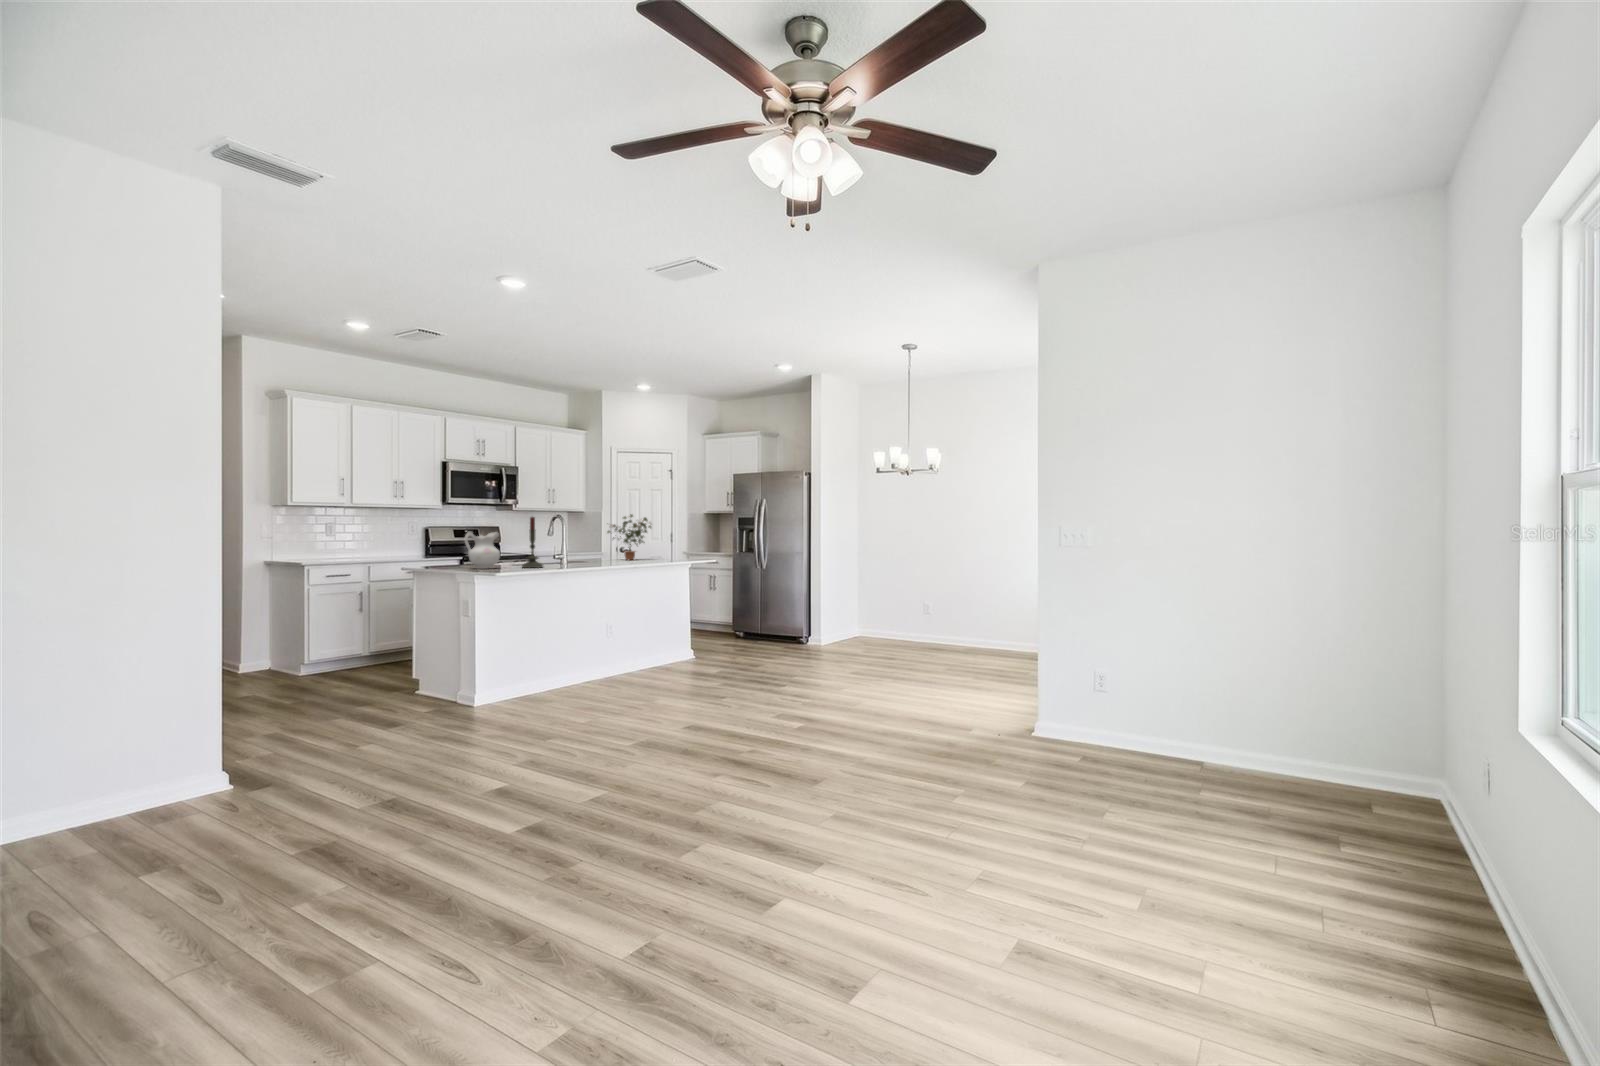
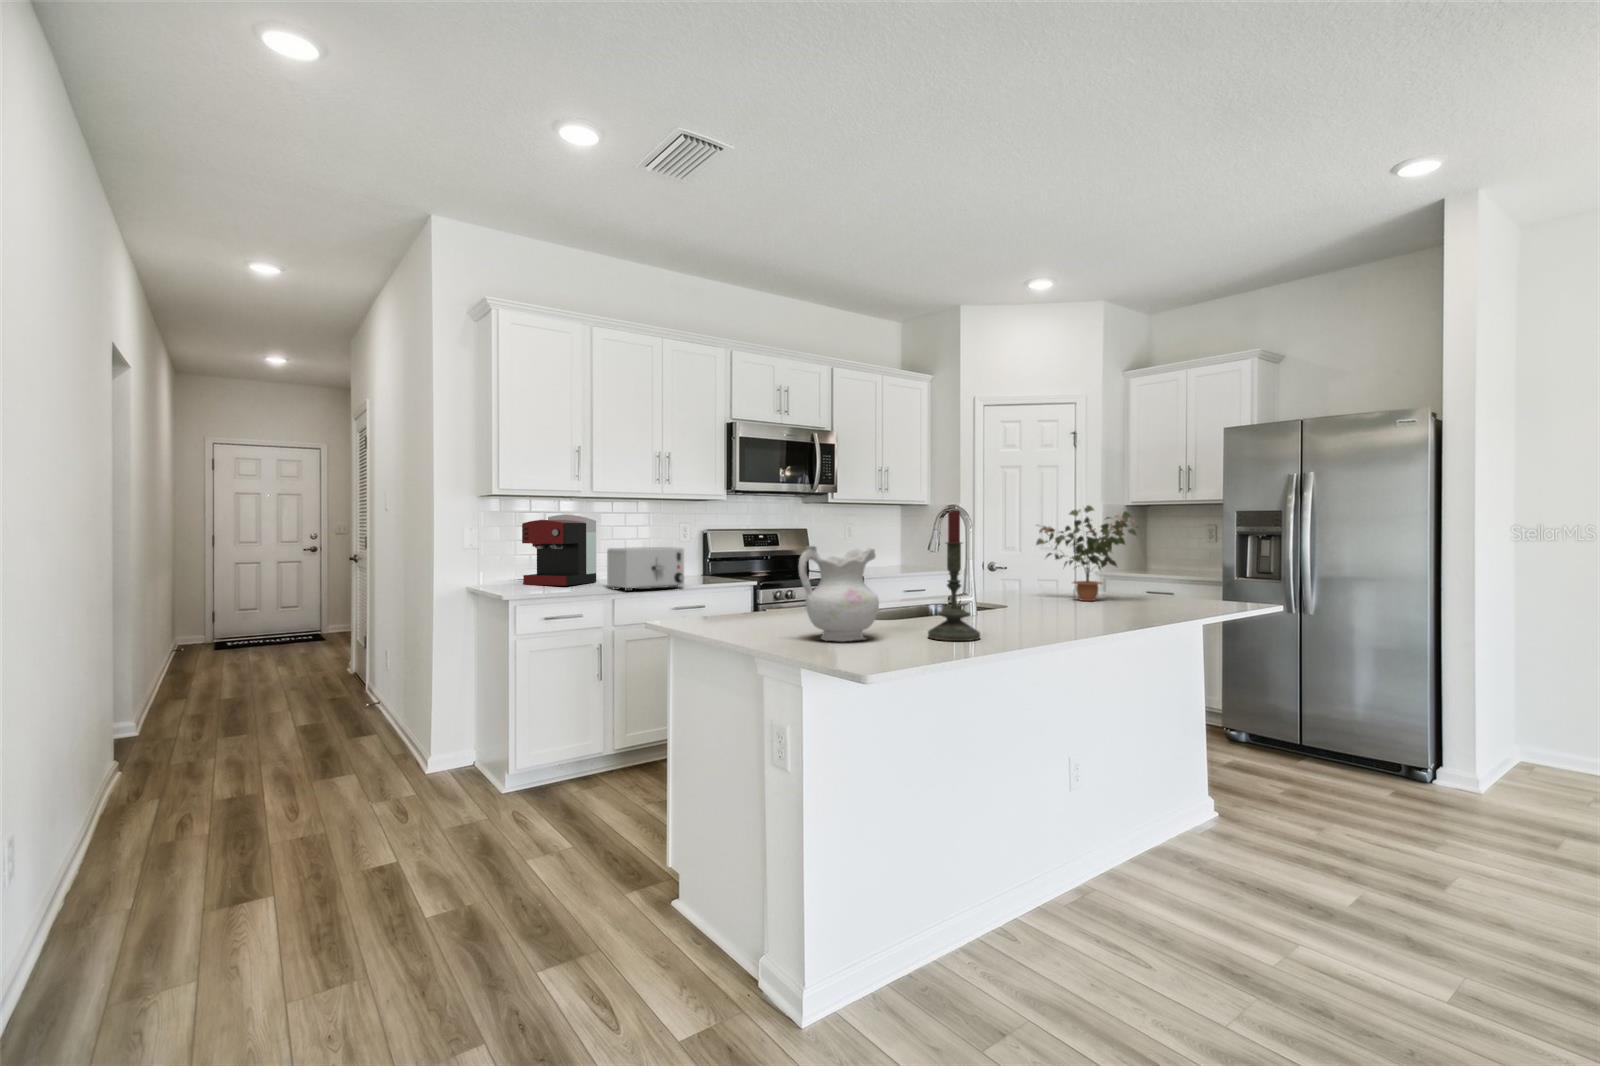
coffee maker: none [306,518,355,560] -> present [522,515,596,586]
toaster: none [364,537,414,562] -> present [607,547,684,591]

